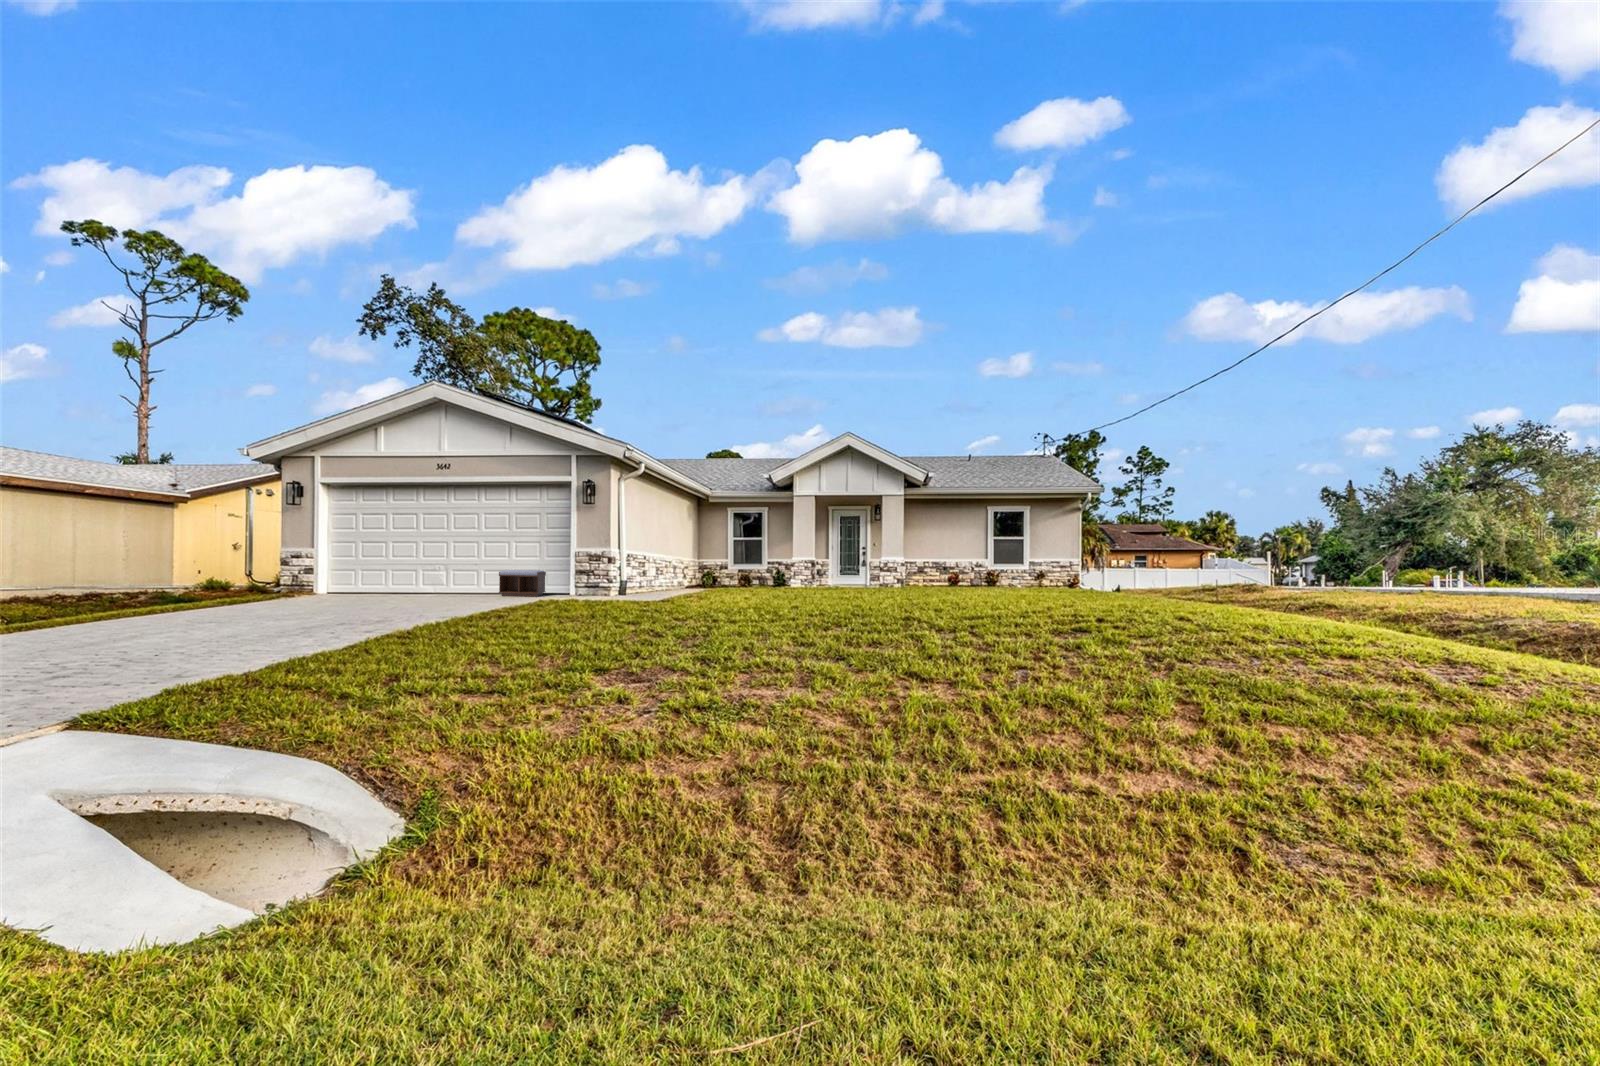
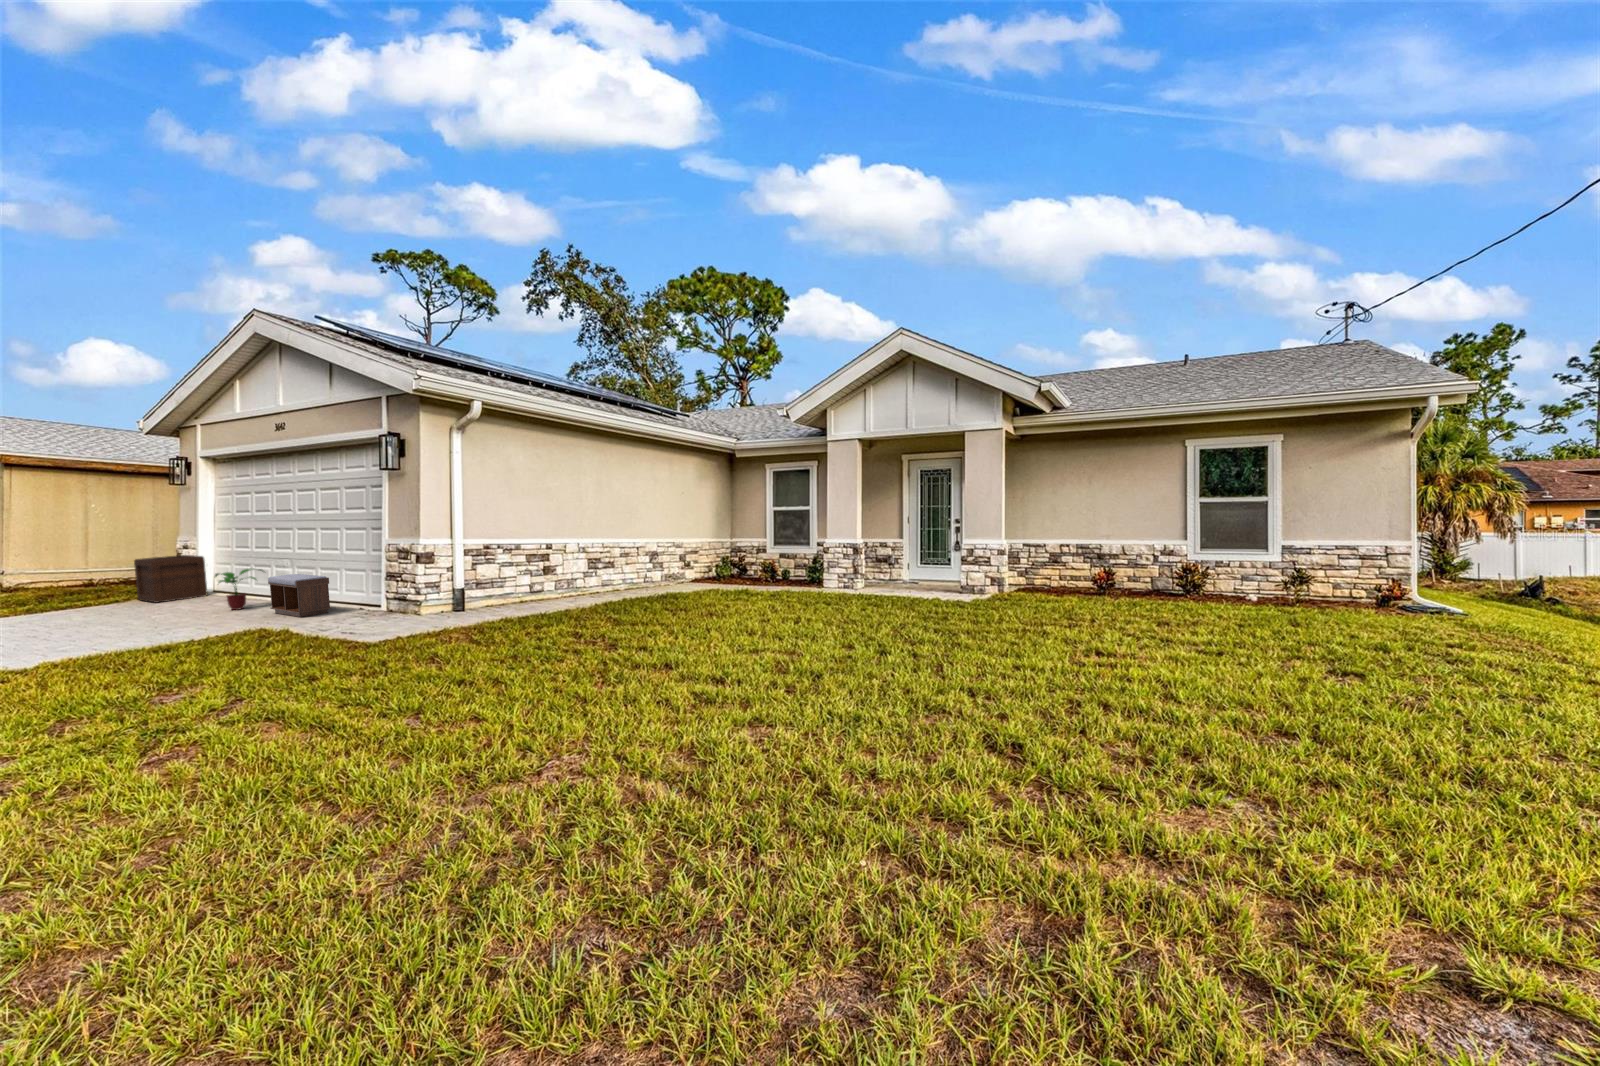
wooden crate: none [312,559,364,595] -> present [134,555,207,603]
potted plant: none [432,567,468,596] -> present [215,569,263,610]

